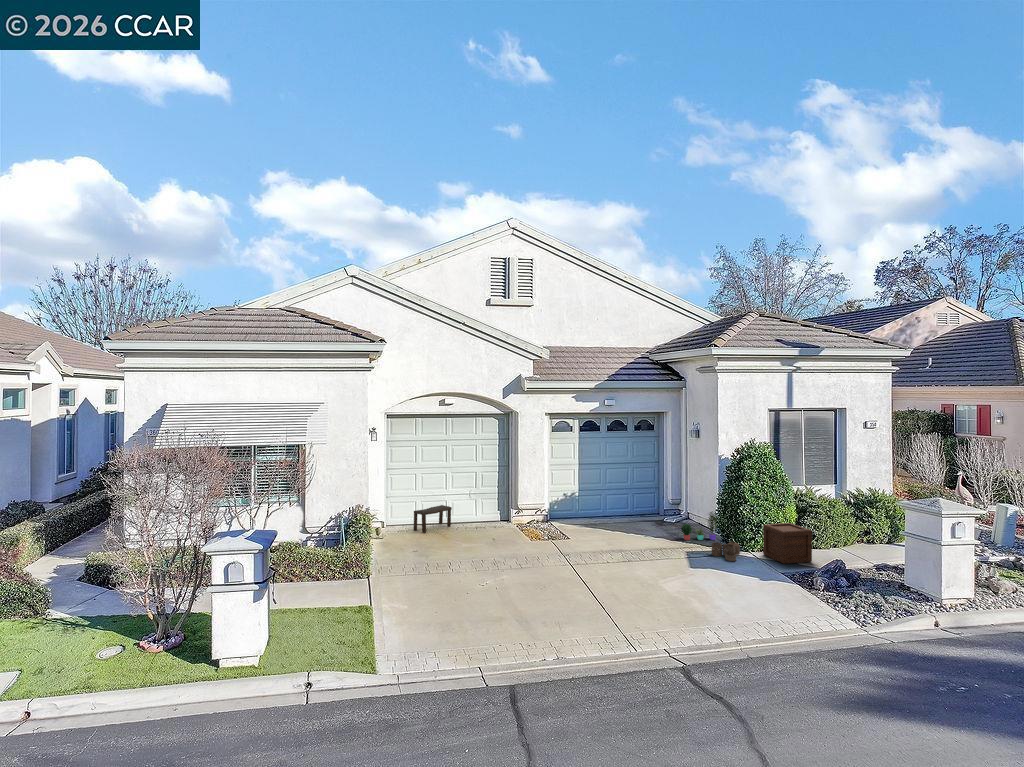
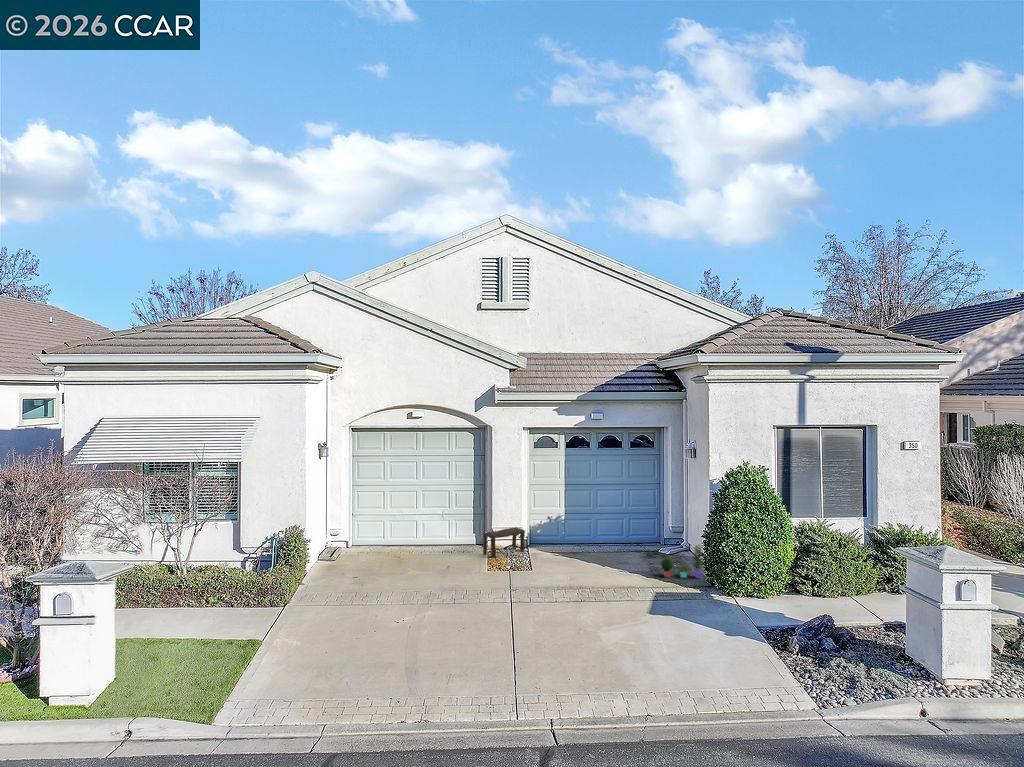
bench: present [414,505,452,533] -> present [483,527,525,558]
wooden crate: present [763,523,812,564] -> none [747,564,802,615]
woven basket: present [712,542,740,561] -> none [684,581,720,607]

